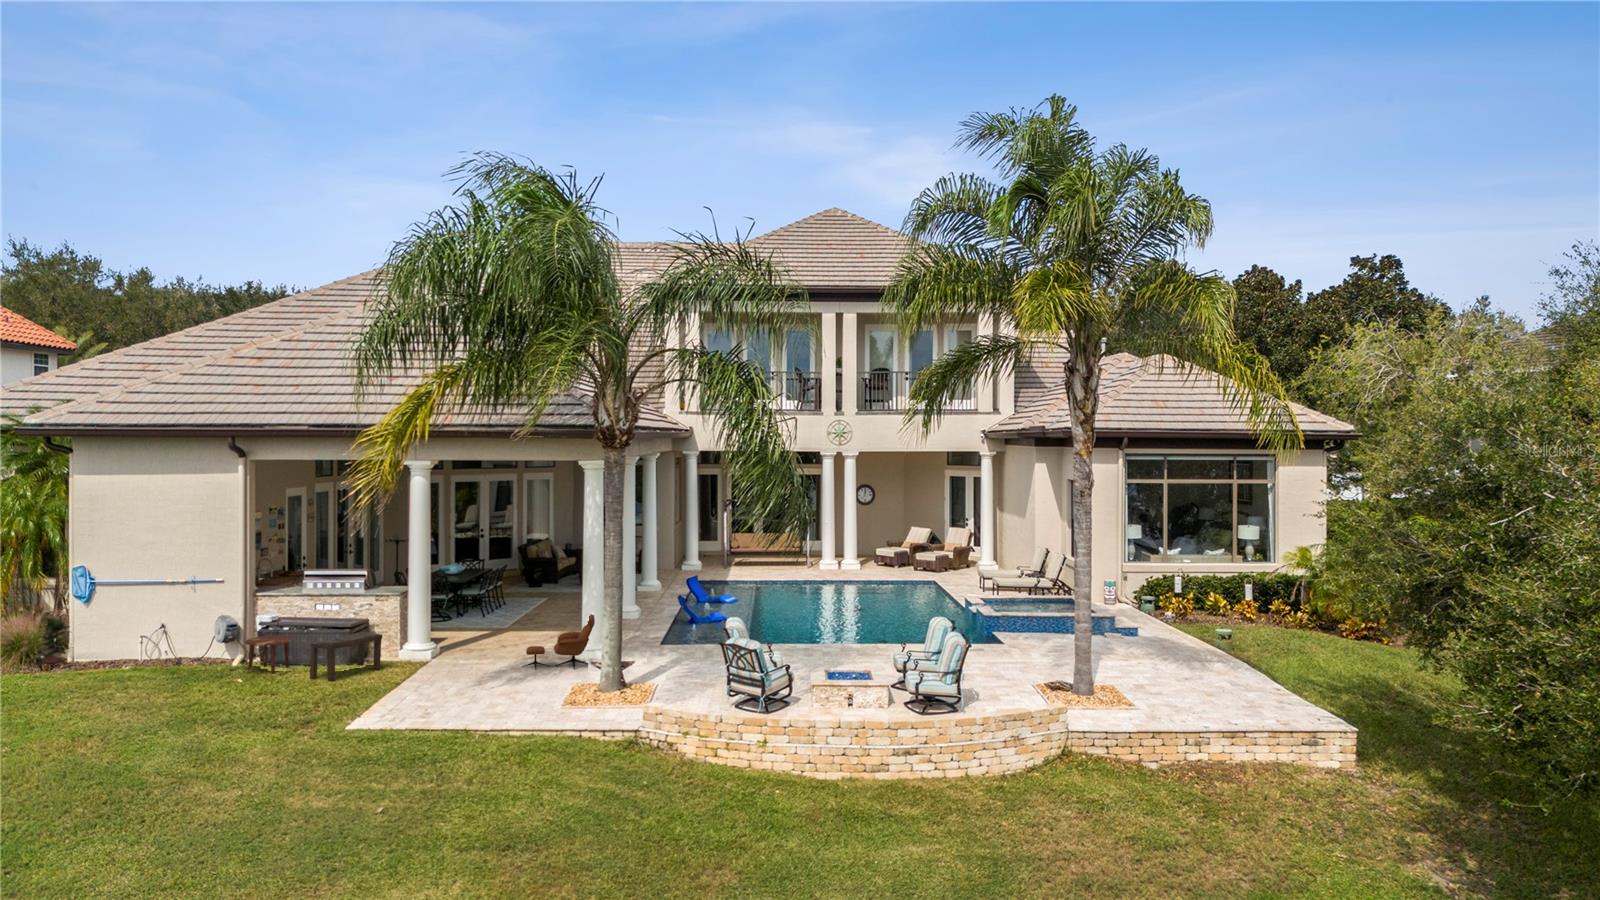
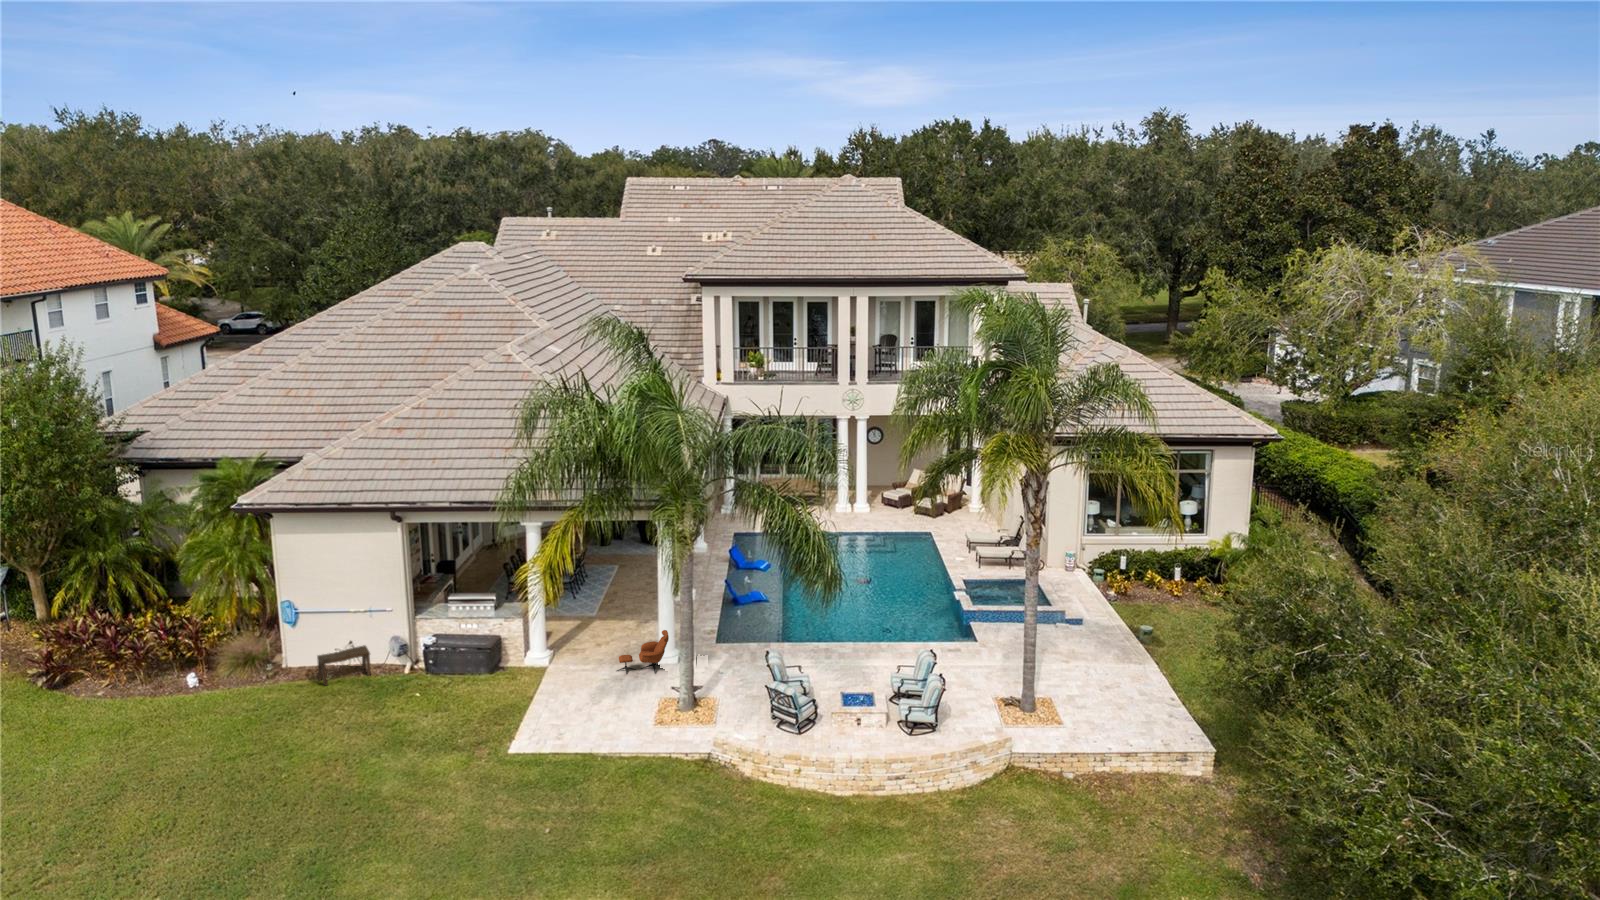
decorative plant: present [35,615,68,663] -> none [261,640,287,676]
bench: present [310,632,382,681] -> present [317,645,371,686]
side table: present [245,636,293,673] -> none [416,653,449,685]

